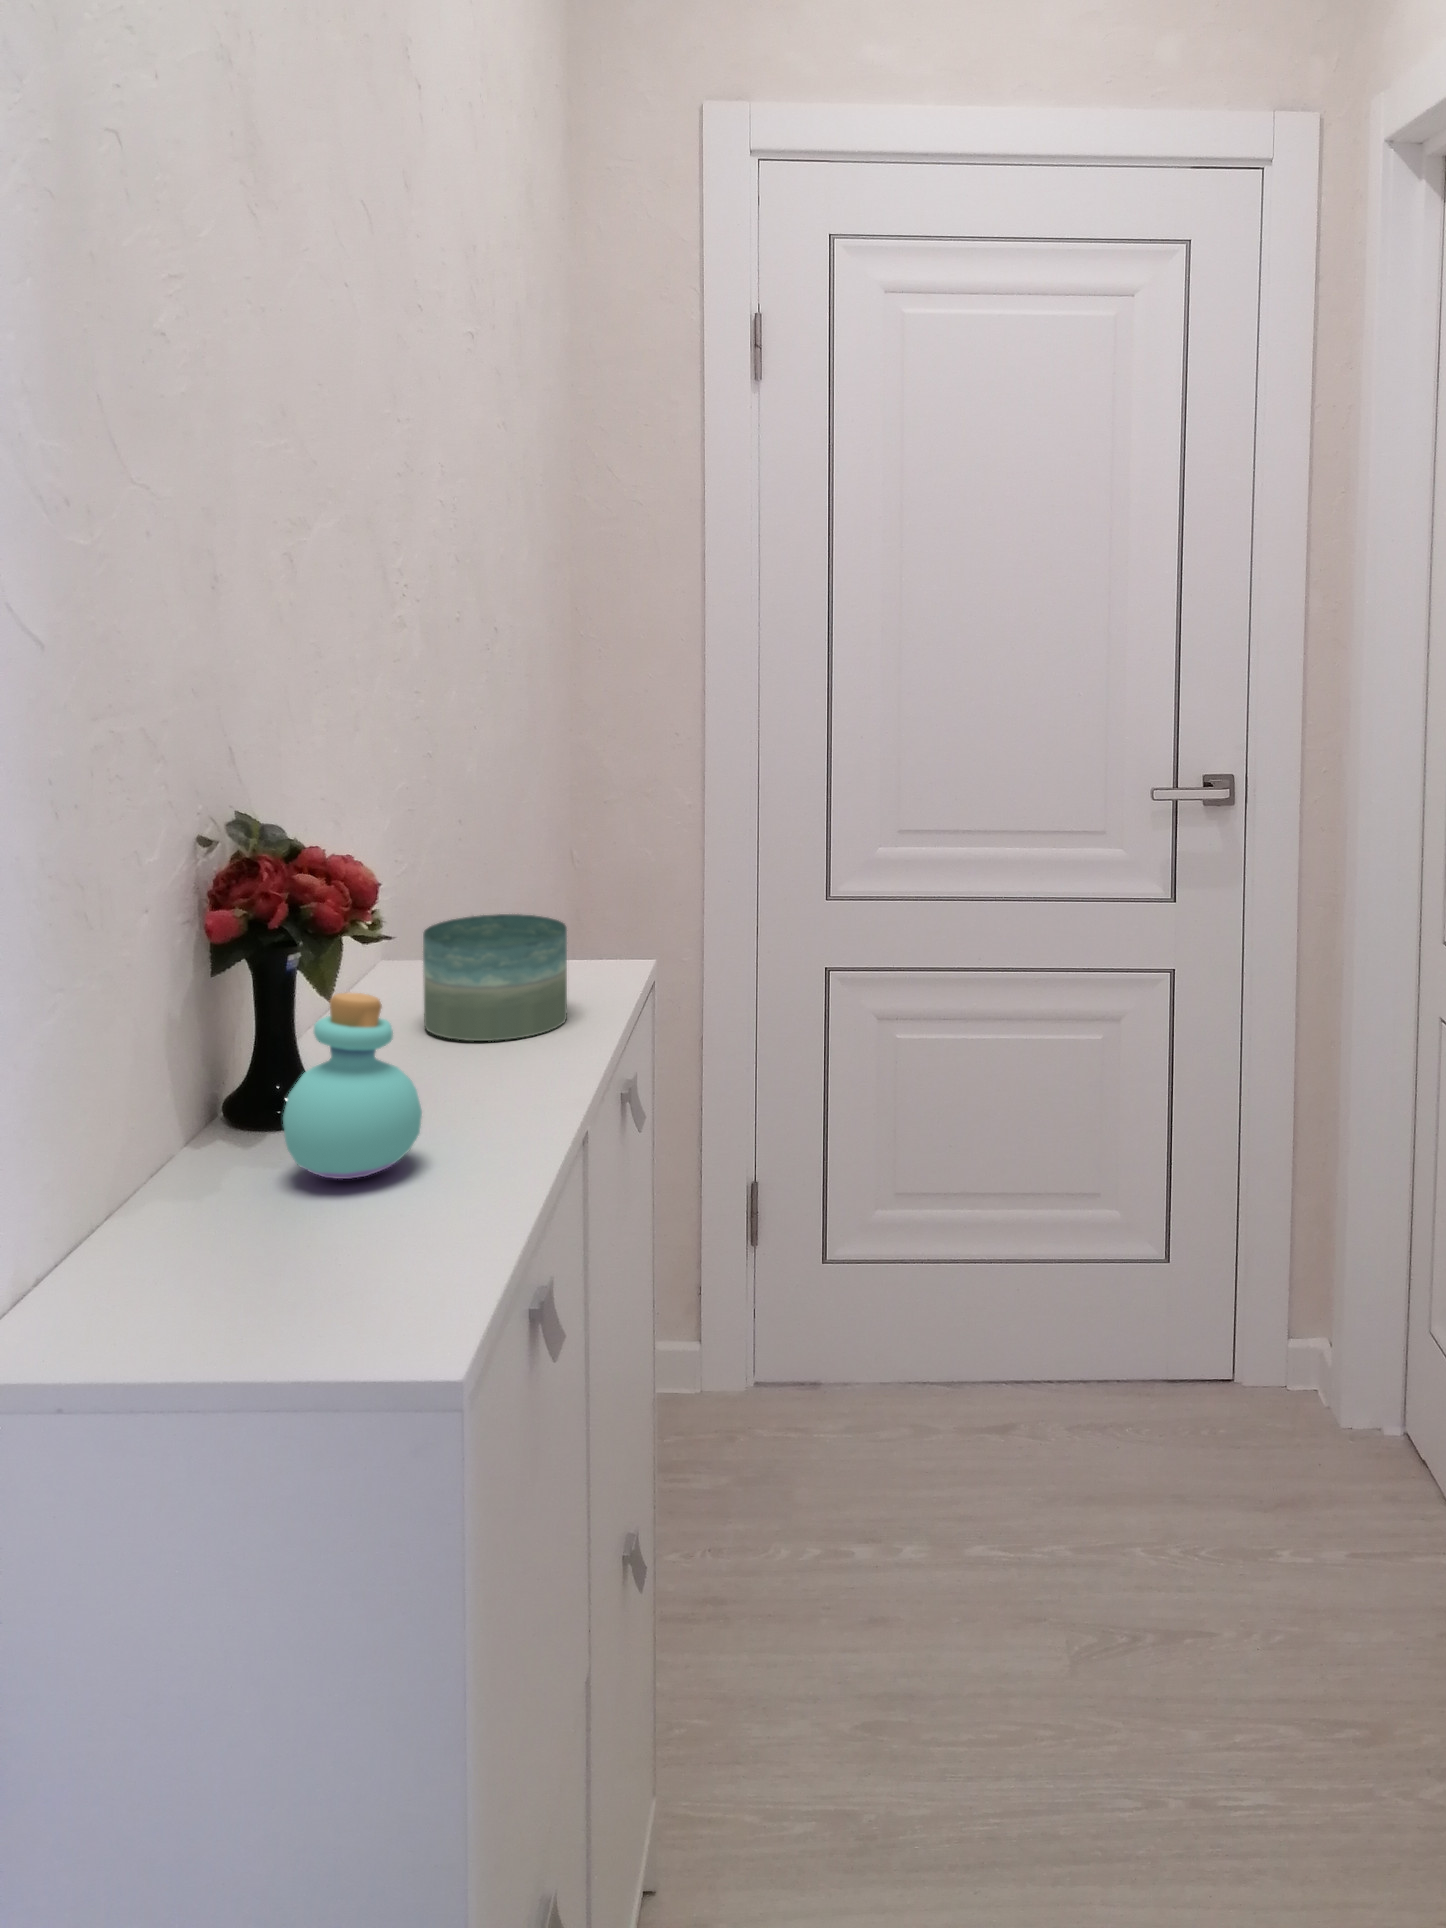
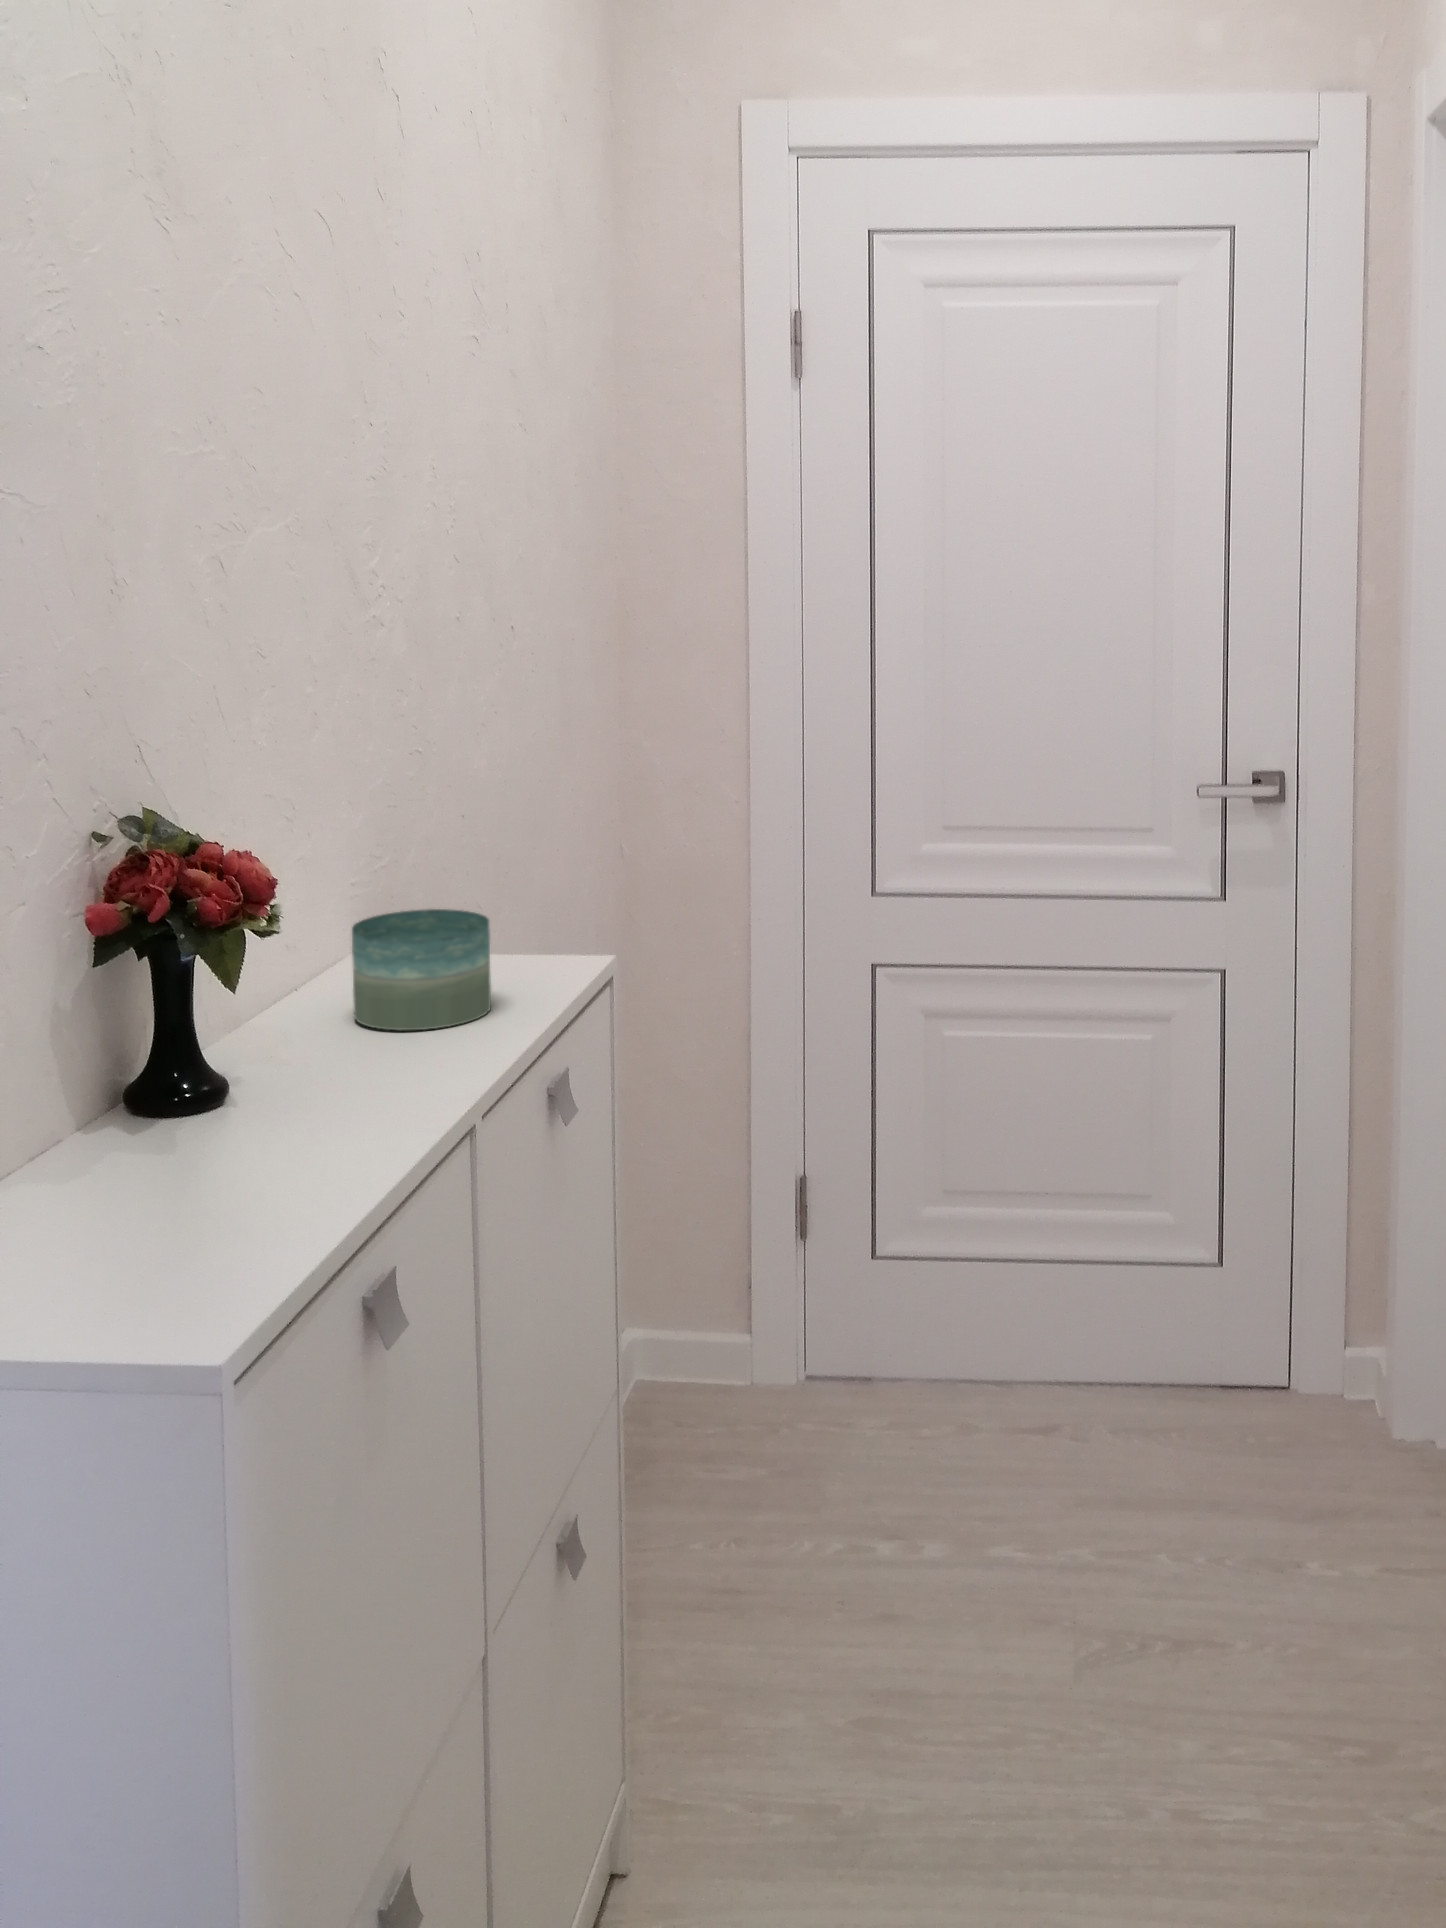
perfume bottle: present [283,993,422,1179] -> none [149,984,280,1157]

